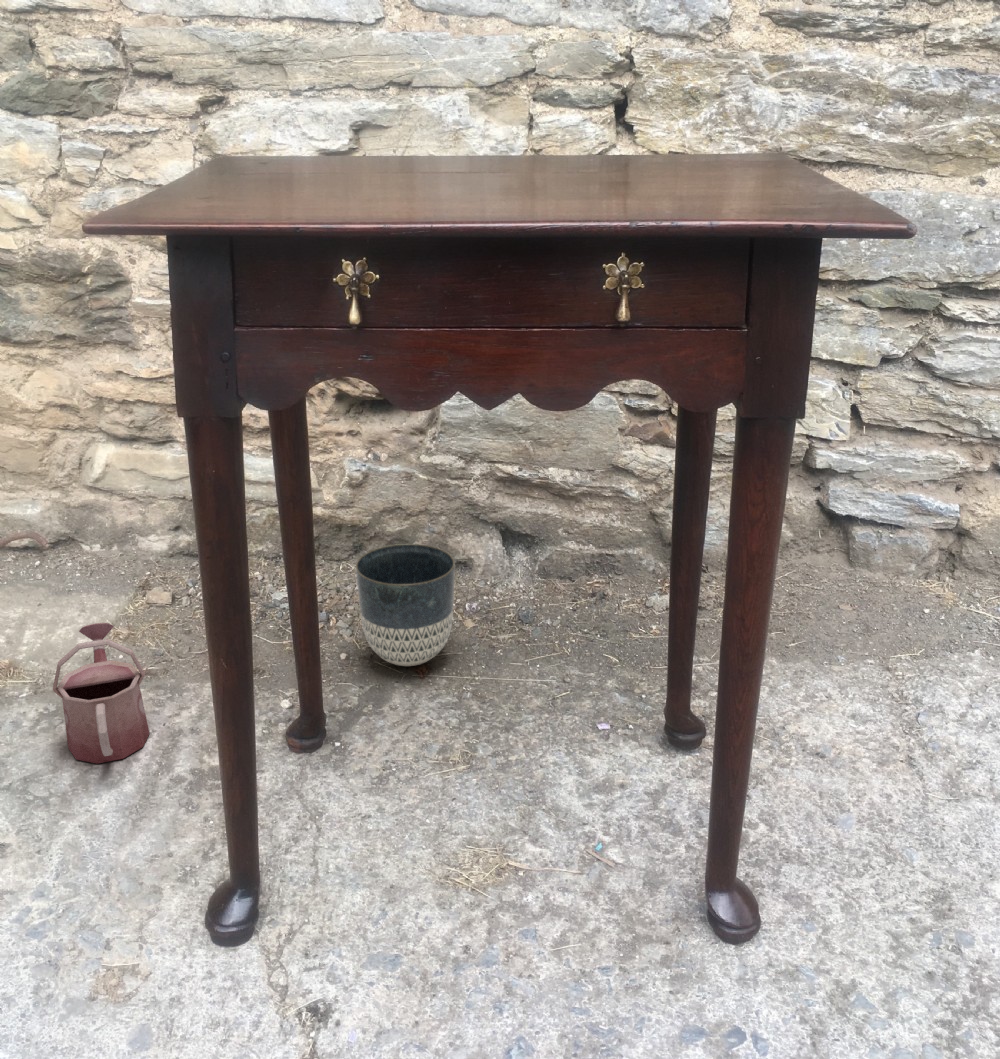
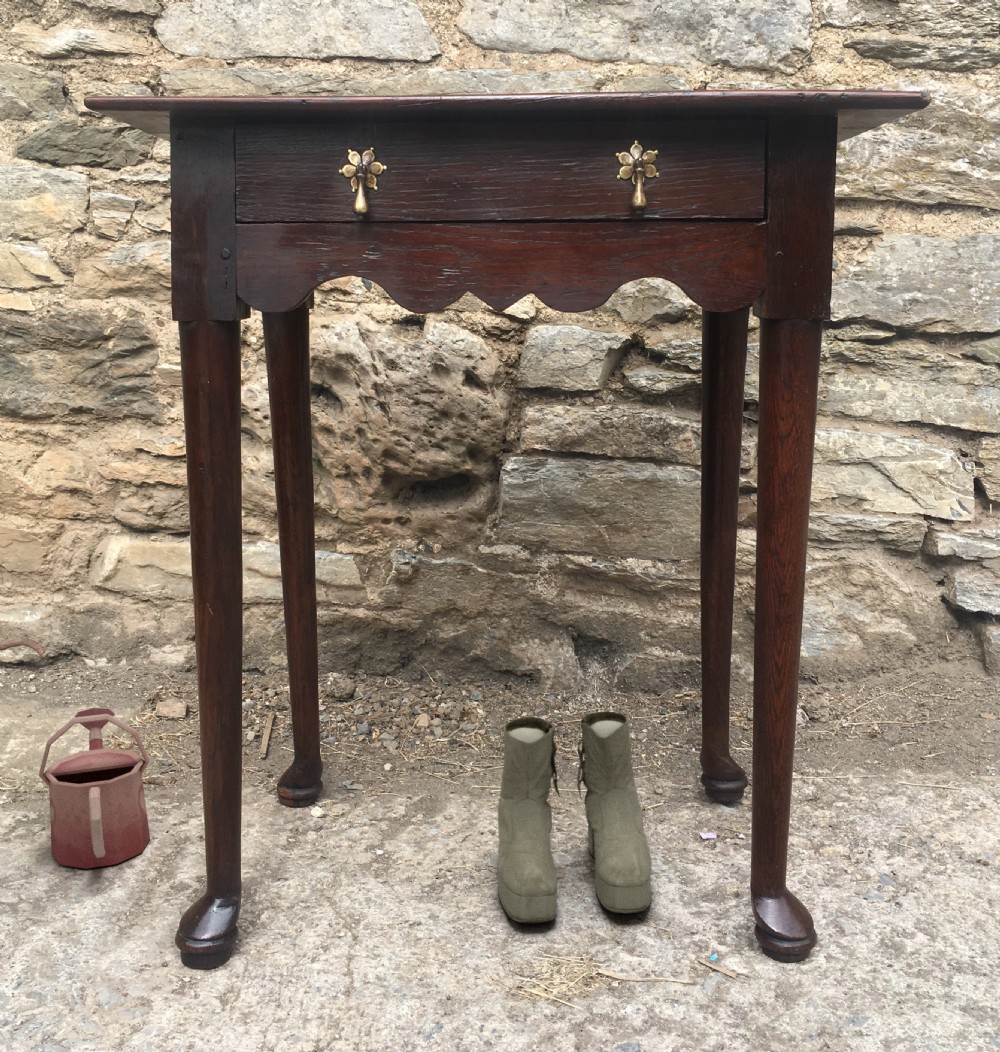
planter: present [356,544,455,666] -> none [402,629,519,773]
boots: none [432,640,555,819] -> present [497,711,652,923]

